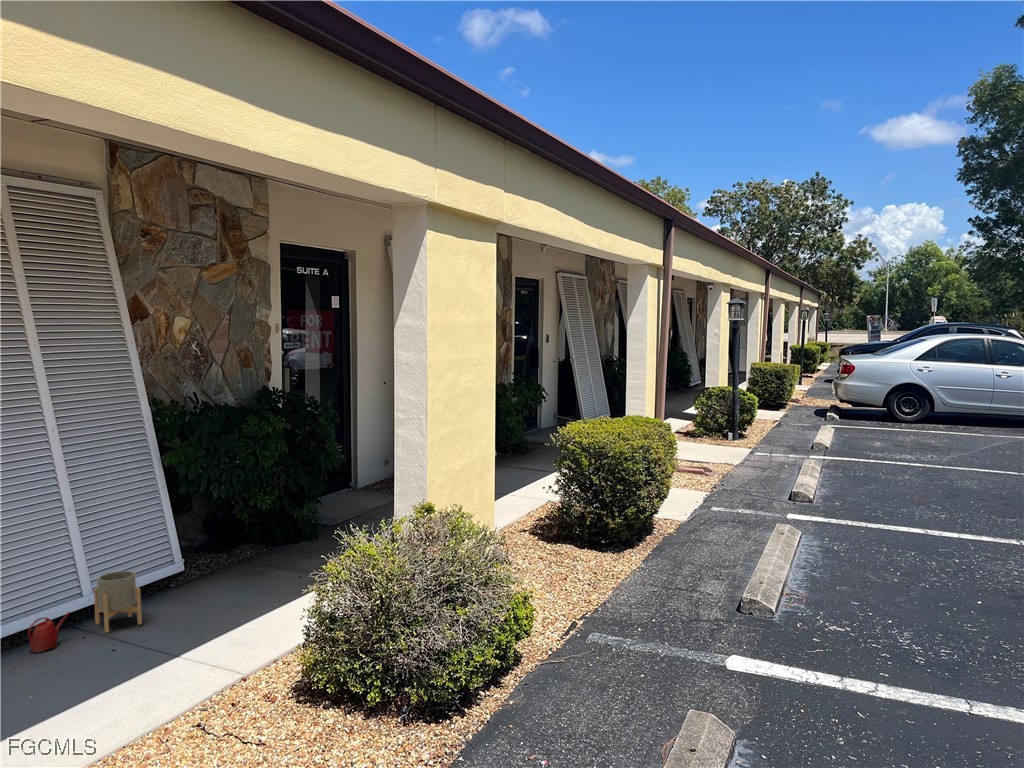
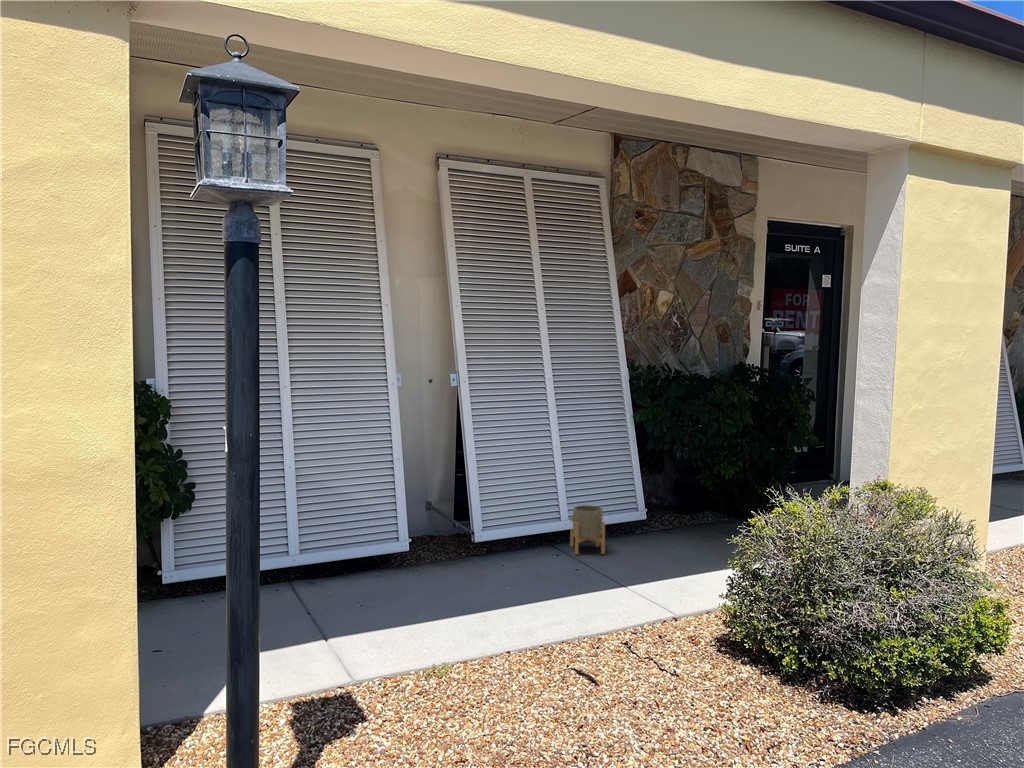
watering can: present [28,612,70,653] -> none [518,530,551,558]

